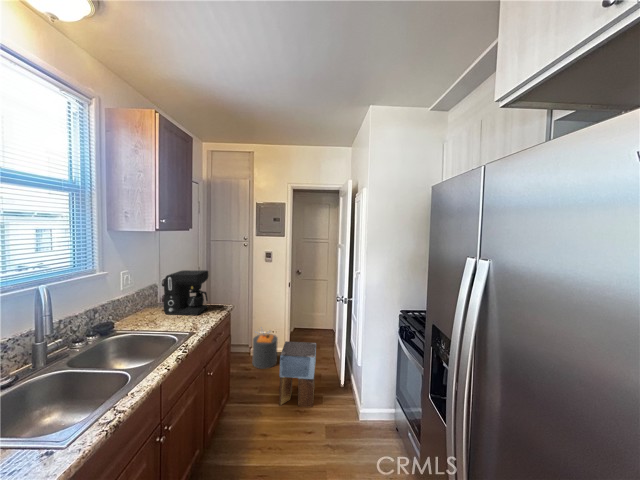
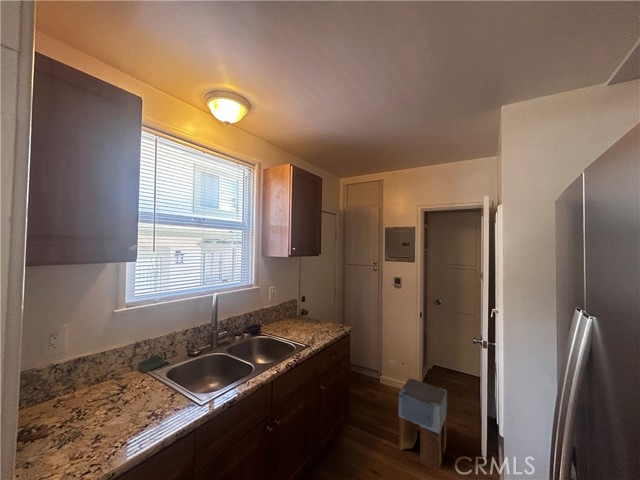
coffee maker: present [164,270,208,315] -> none [296,290,331,331]
trash can: present [253,333,278,369] -> none [380,354,407,403]

